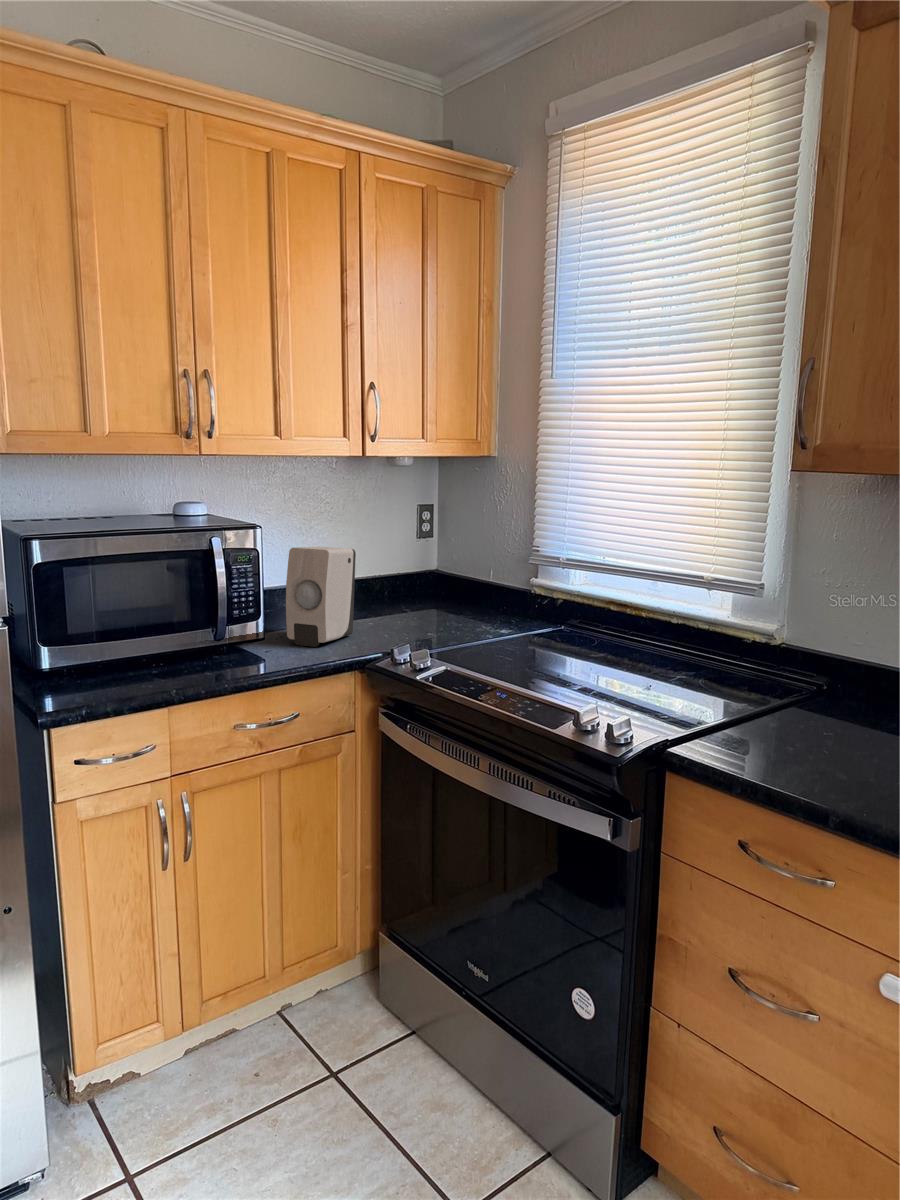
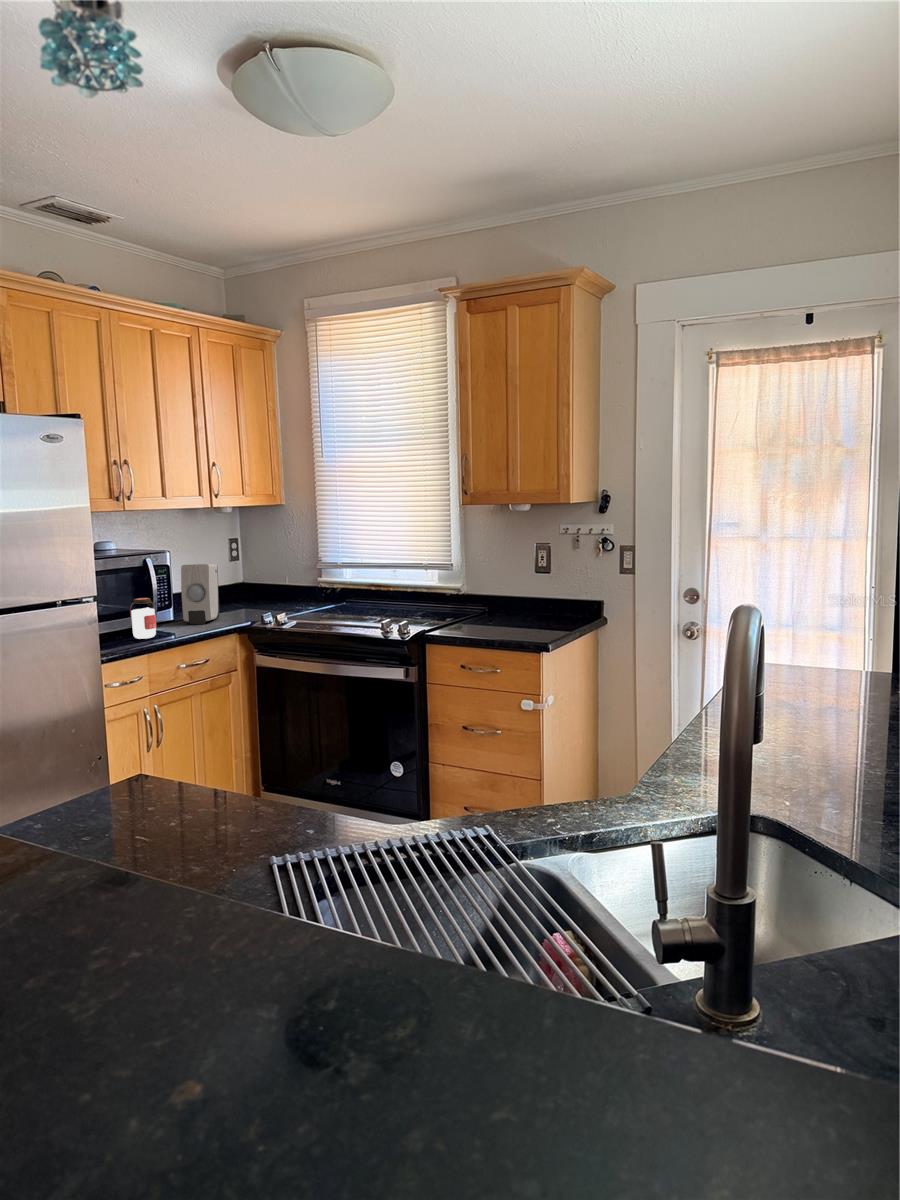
jar: none [165,604,209,676] -> present [131,598,156,639]

